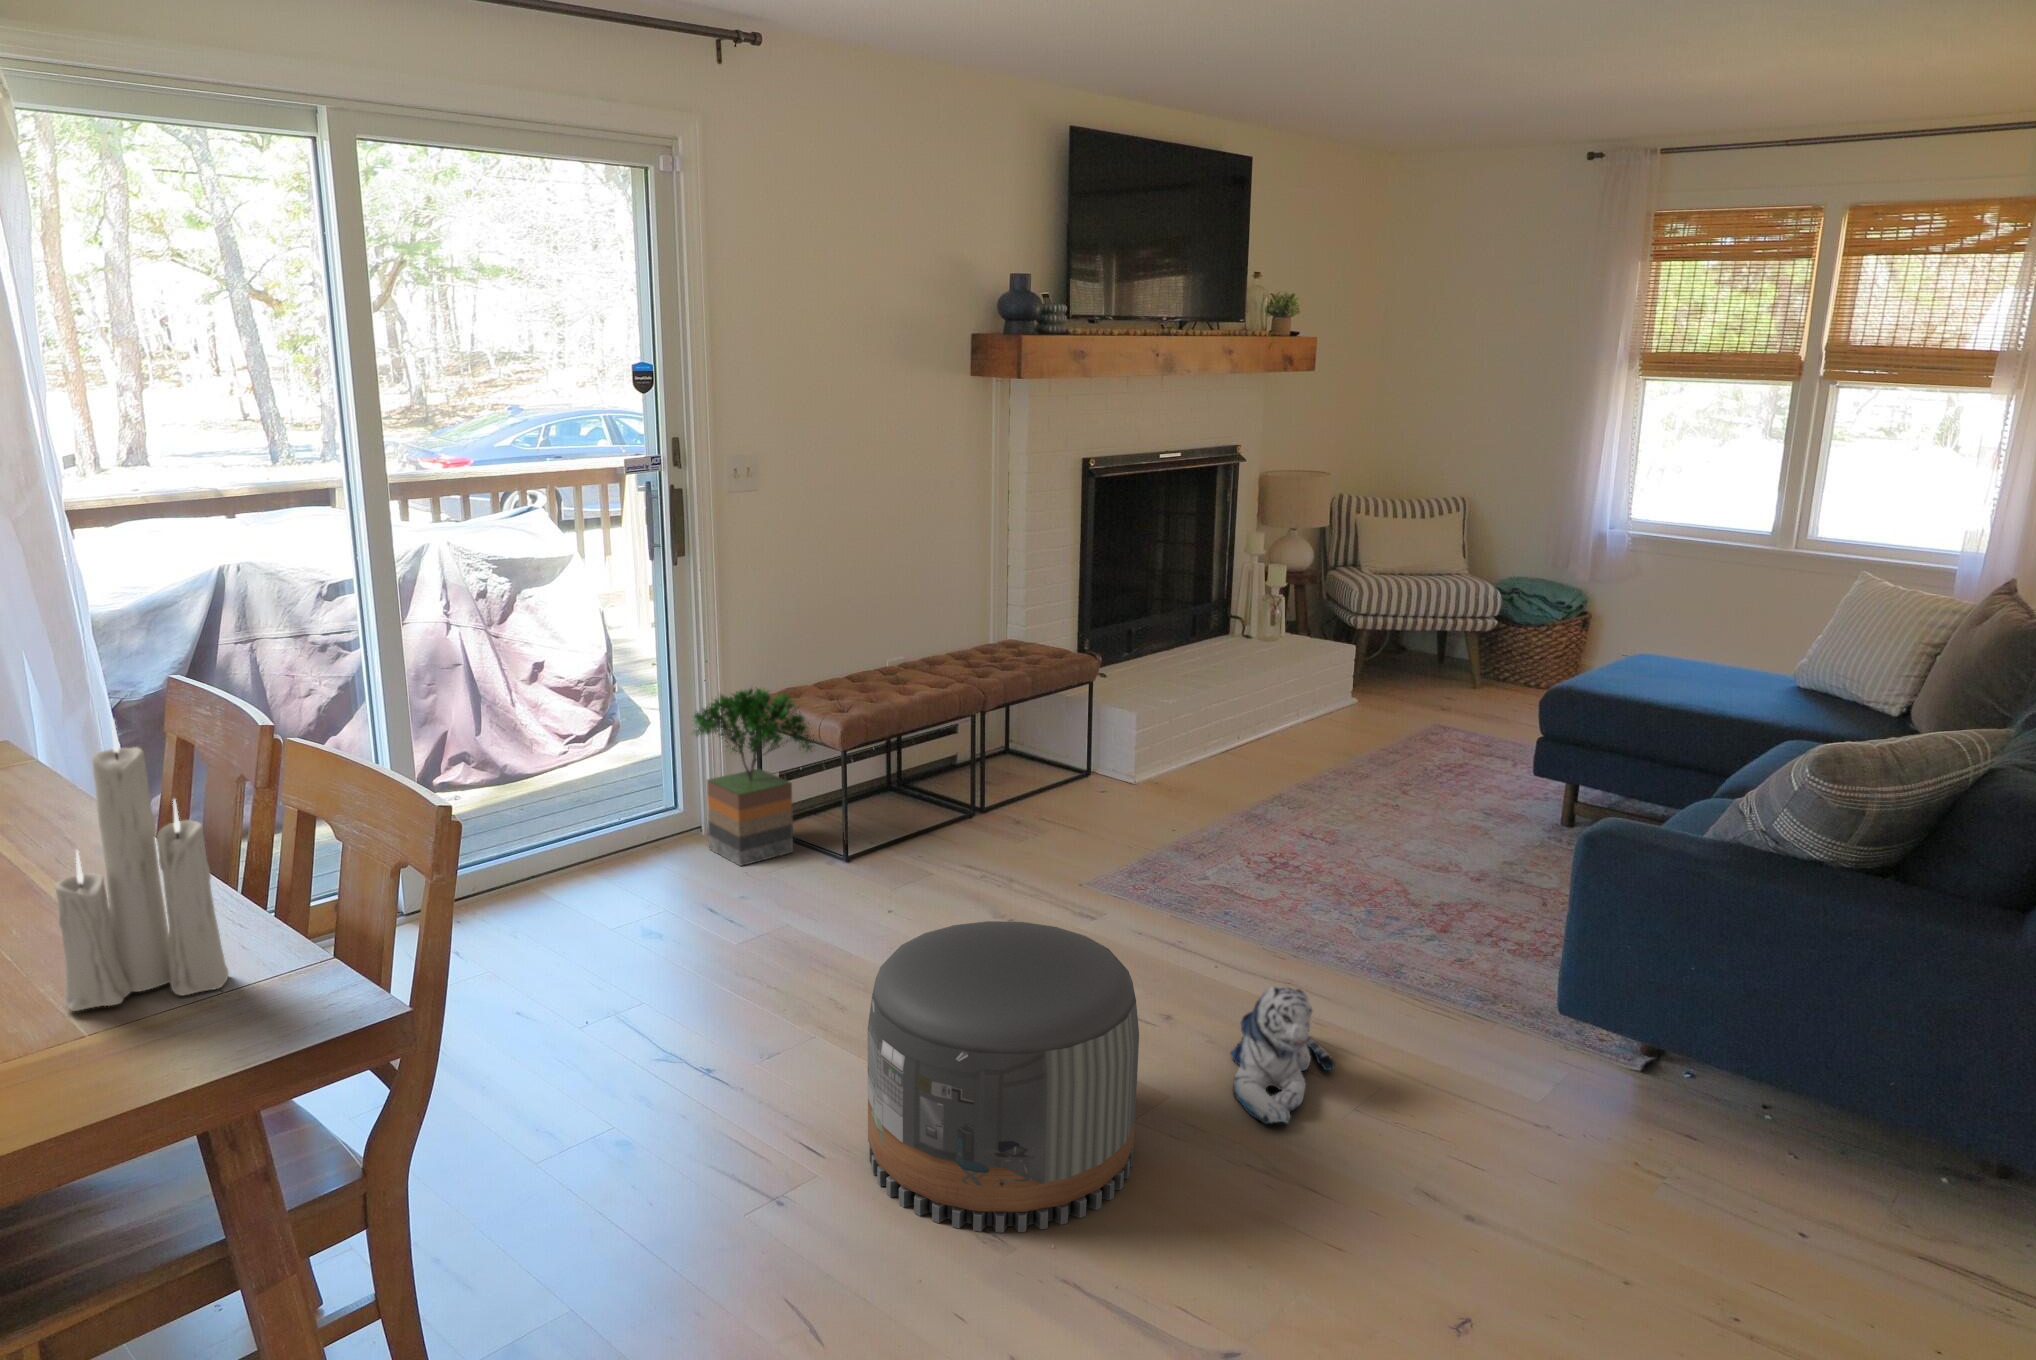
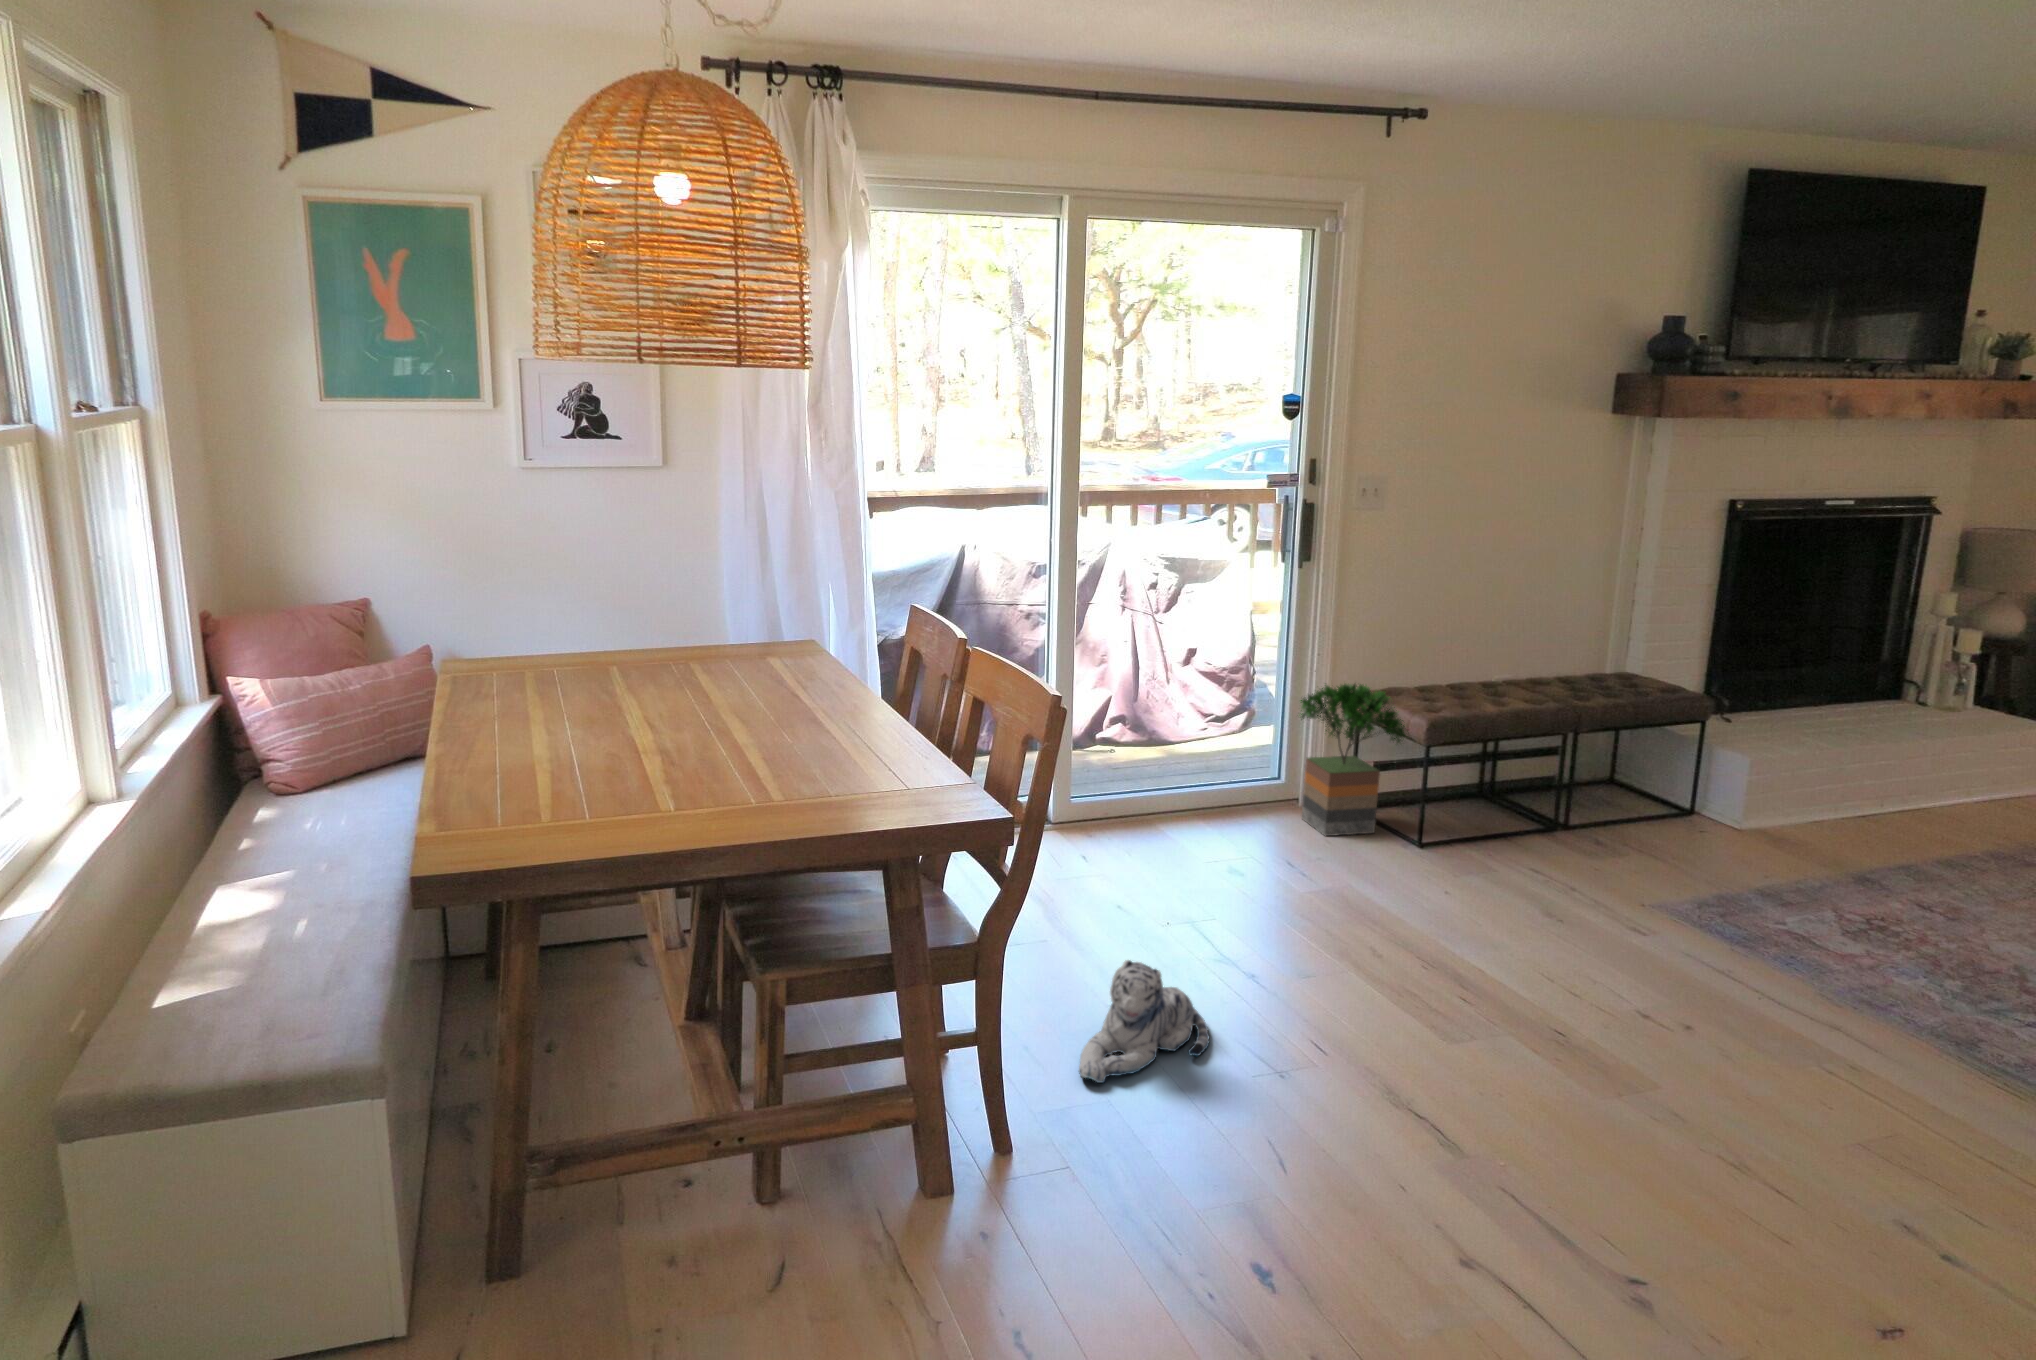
candle: present [55,719,228,1011] -> none [825,593,916,787]
pouf: present [868,921,1139,1233] -> none [1372,891,1639,1163]
plush toy: present [1231,986,1335,1124] -> present [1079,960,1210,1083]

